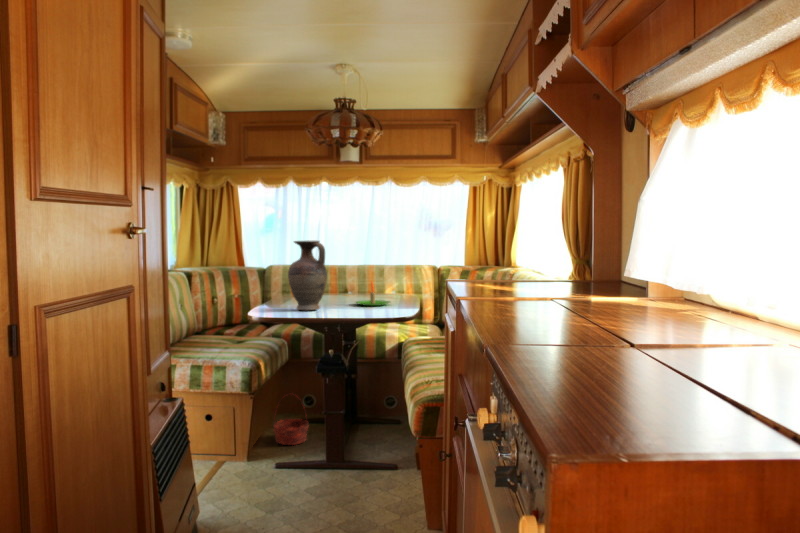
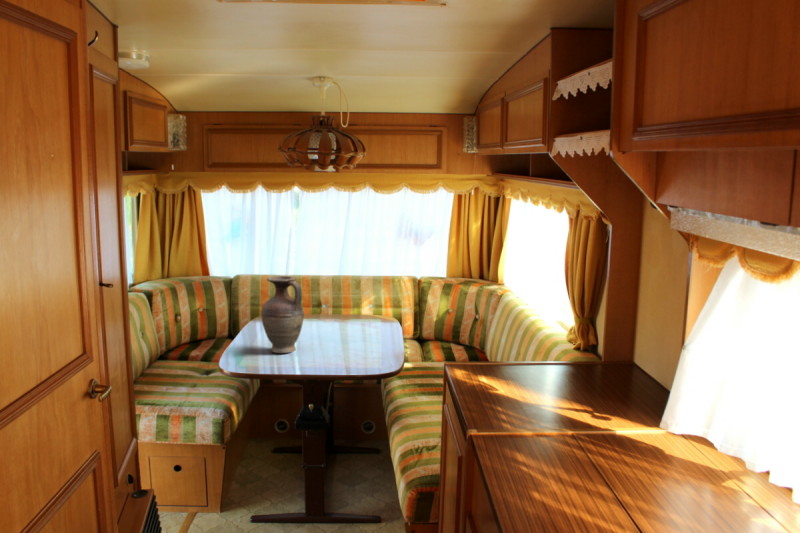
candle: present [356,282,390,306] -> none [332,313,371,341]
basket: present [273,393,308,445] -> none [246,434,284,489]

